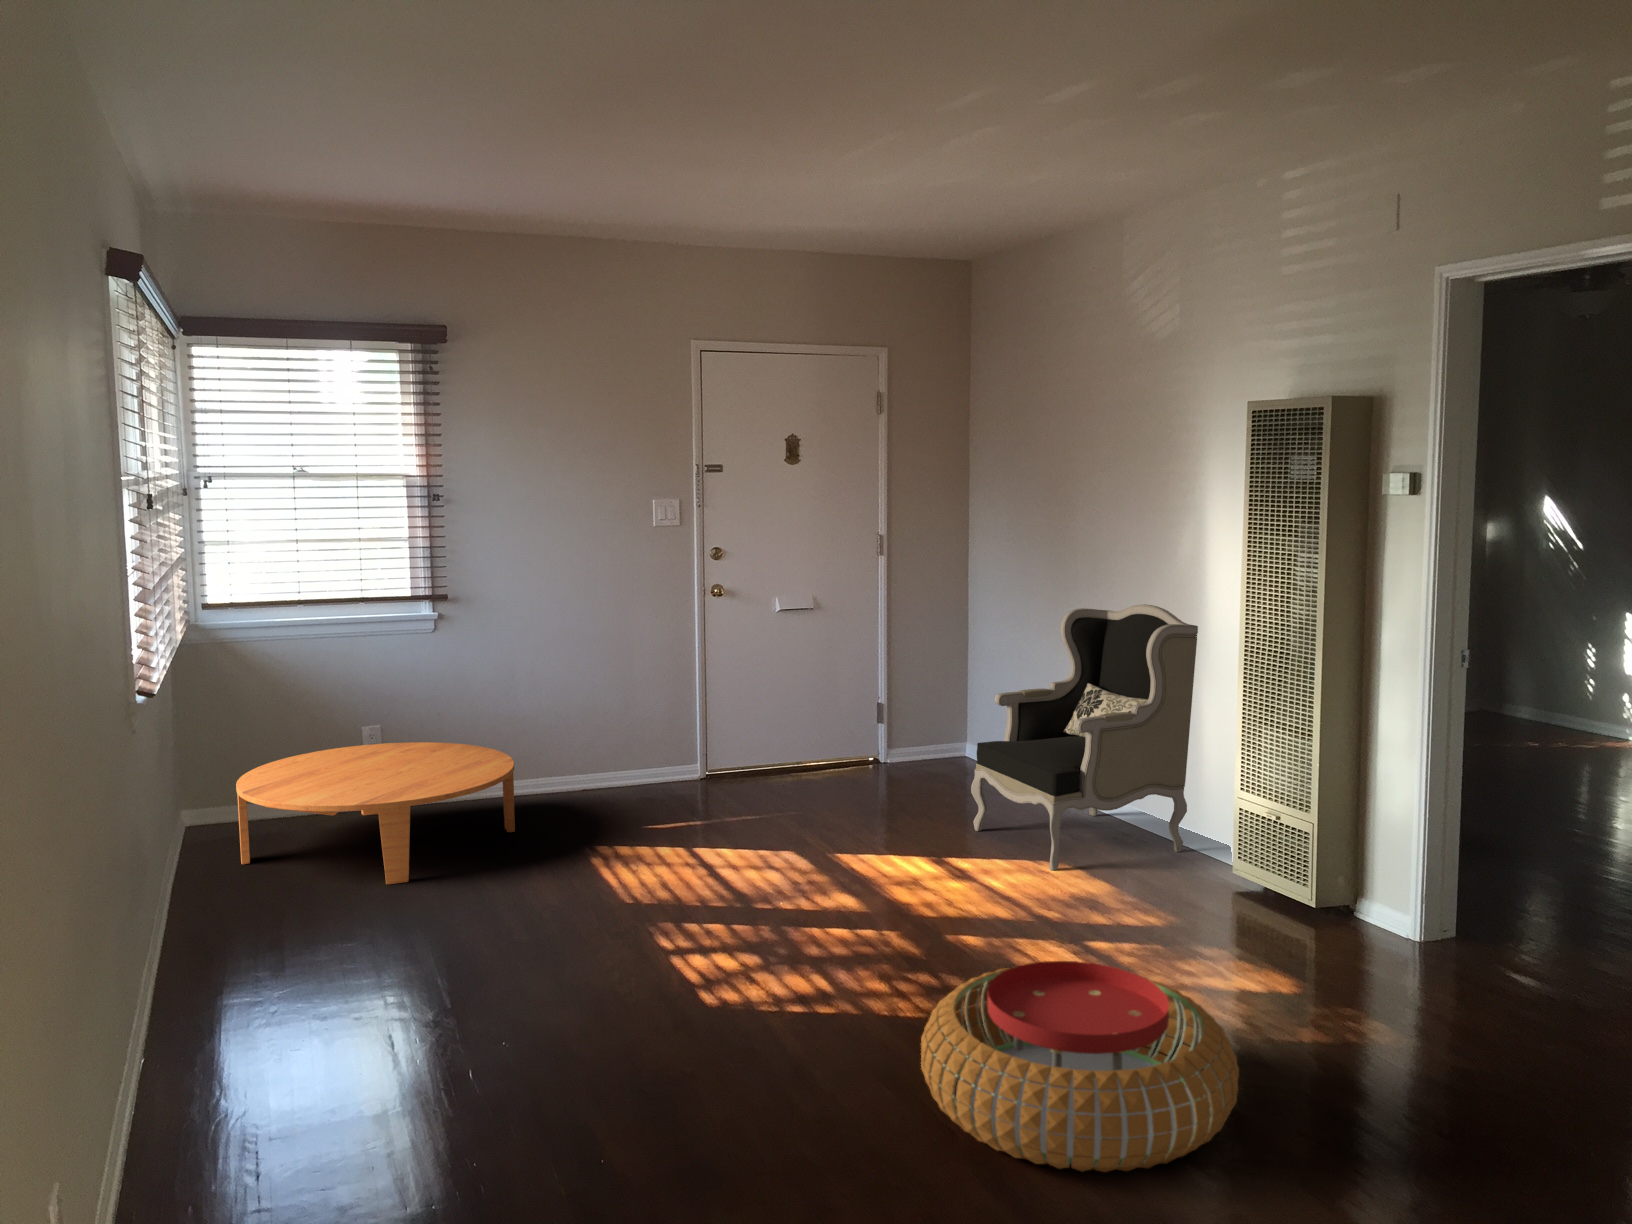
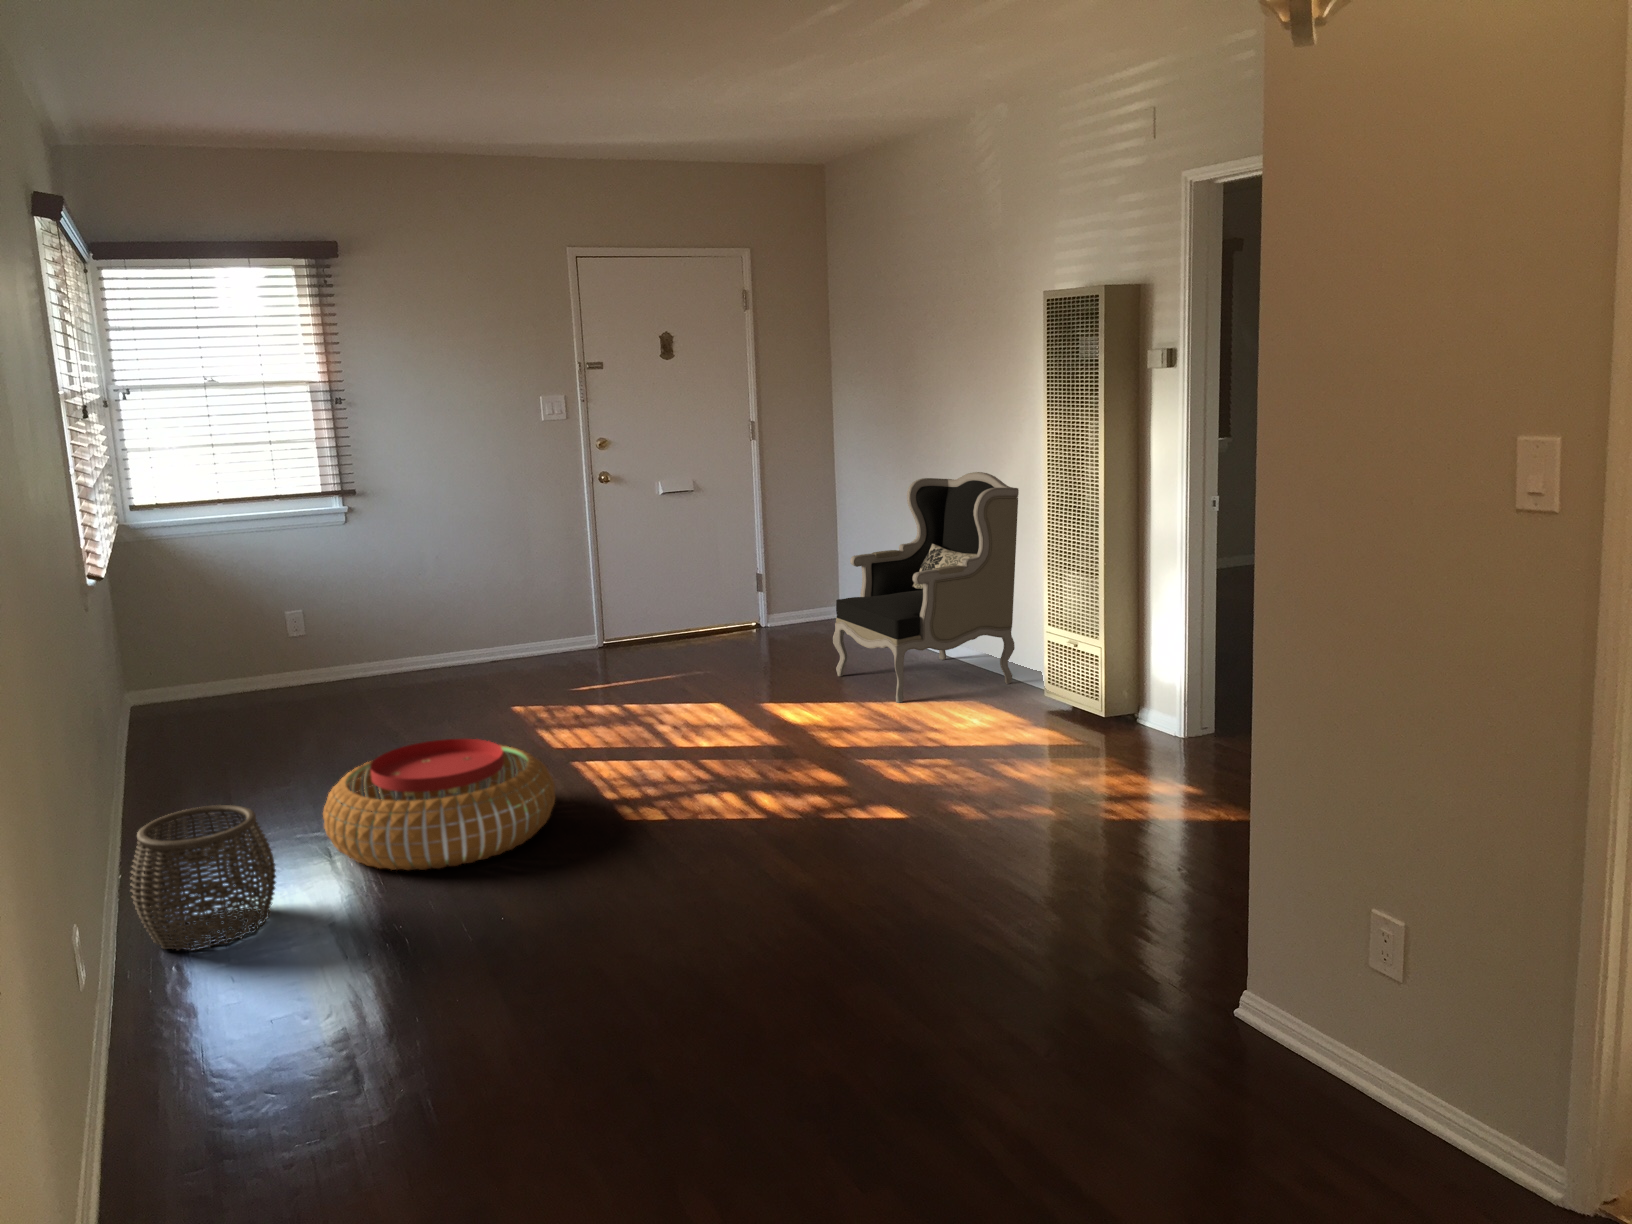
coffee table: present [236,742,515,884] -> none [177,623,431,742]
pouf: present [921,961,1239,1172] -> present [323,739,555,870]
woven basket: none [135,991,318,1188] -> present [130,805,276,951]

